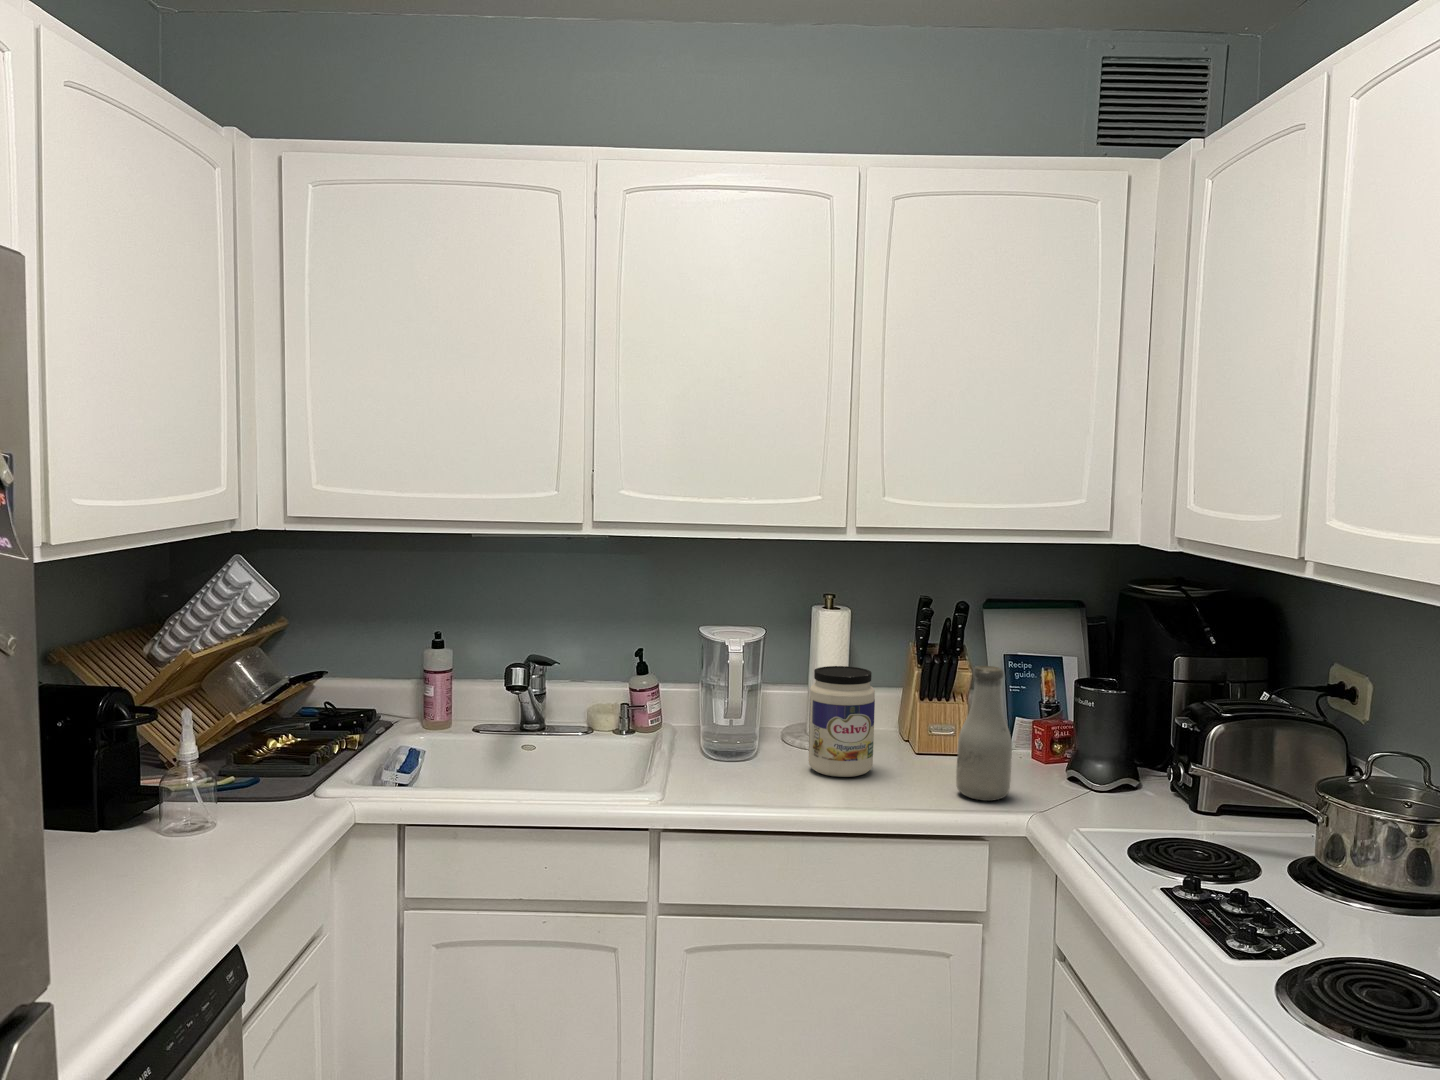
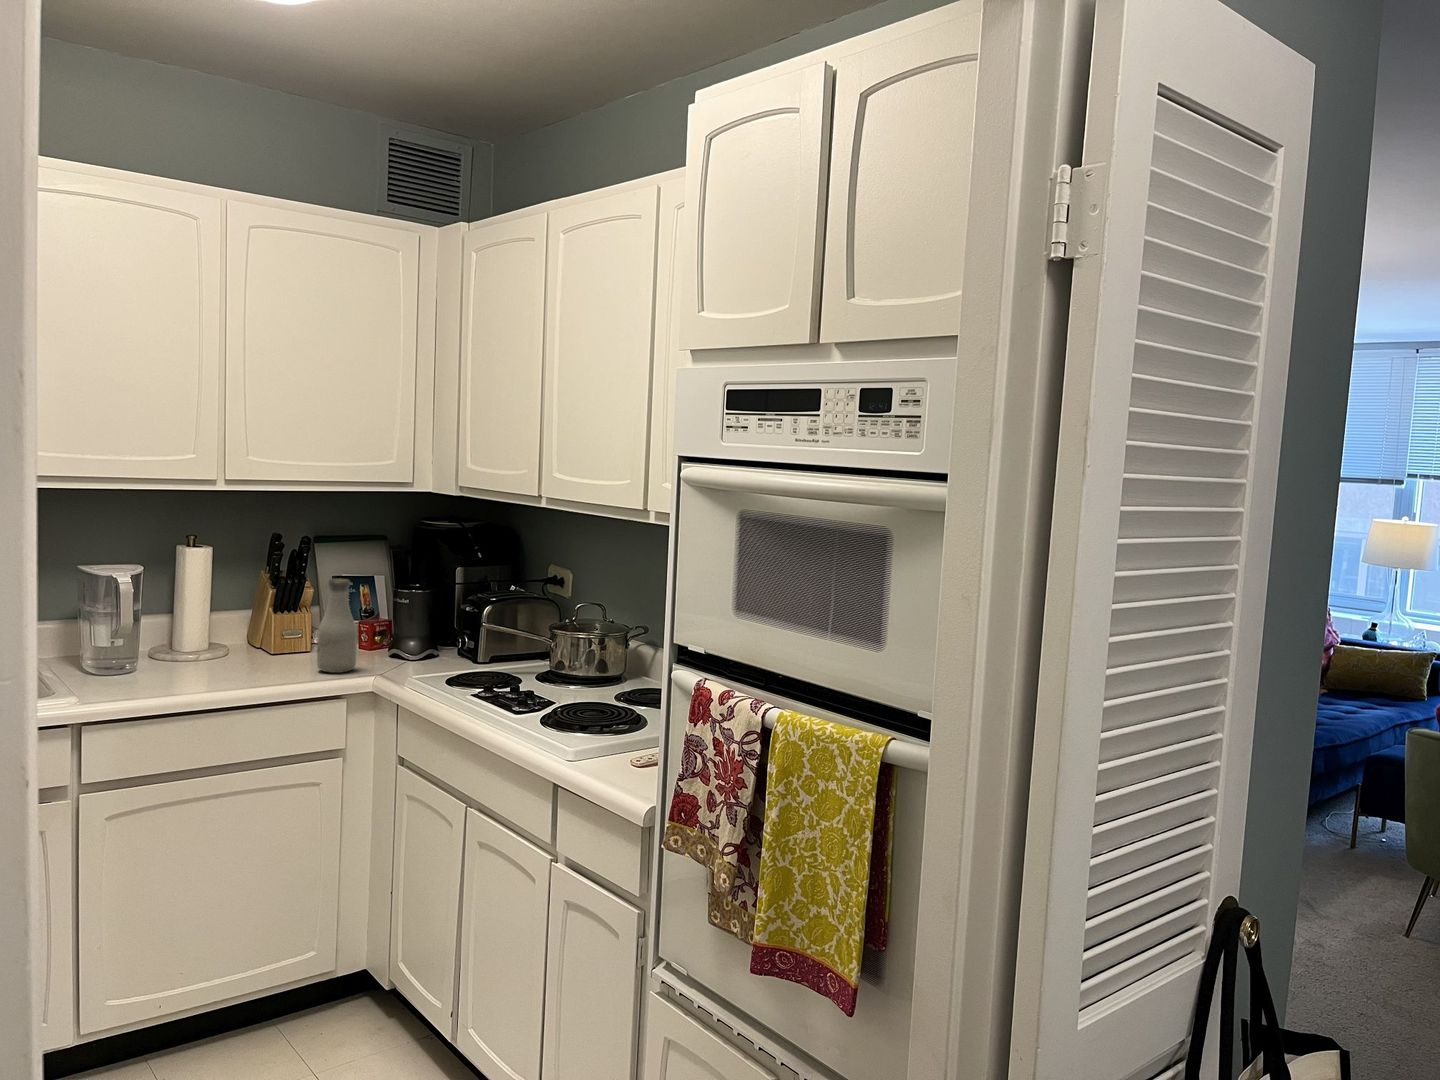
jar: present [808,666,875,777] -> none [191,589,246,673]

